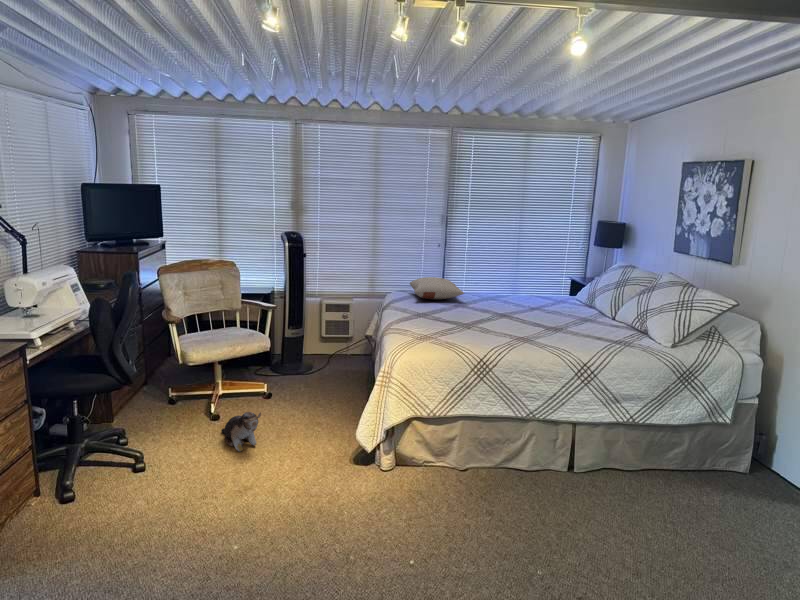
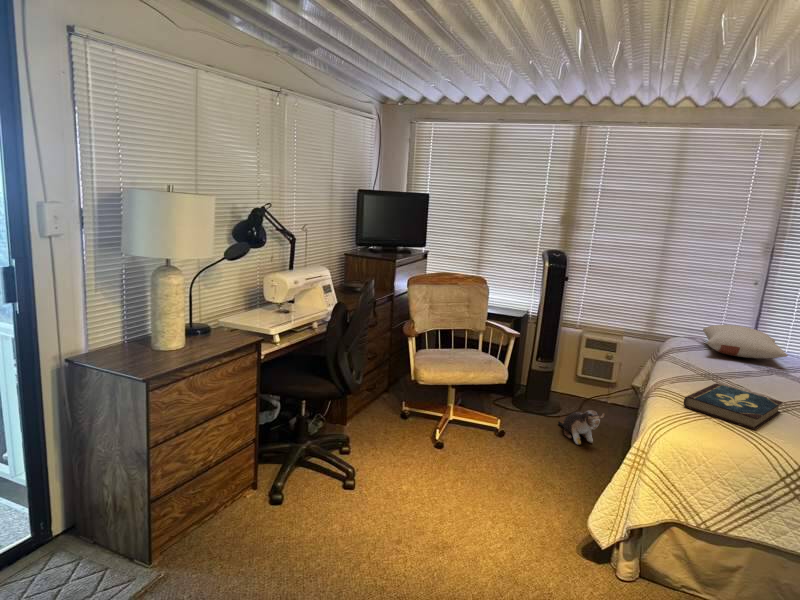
book: none [408,318,466,343] -> present [684,383,782,430]
plush toy: present [221,412,261,452] -> present [558,410,604,445]

